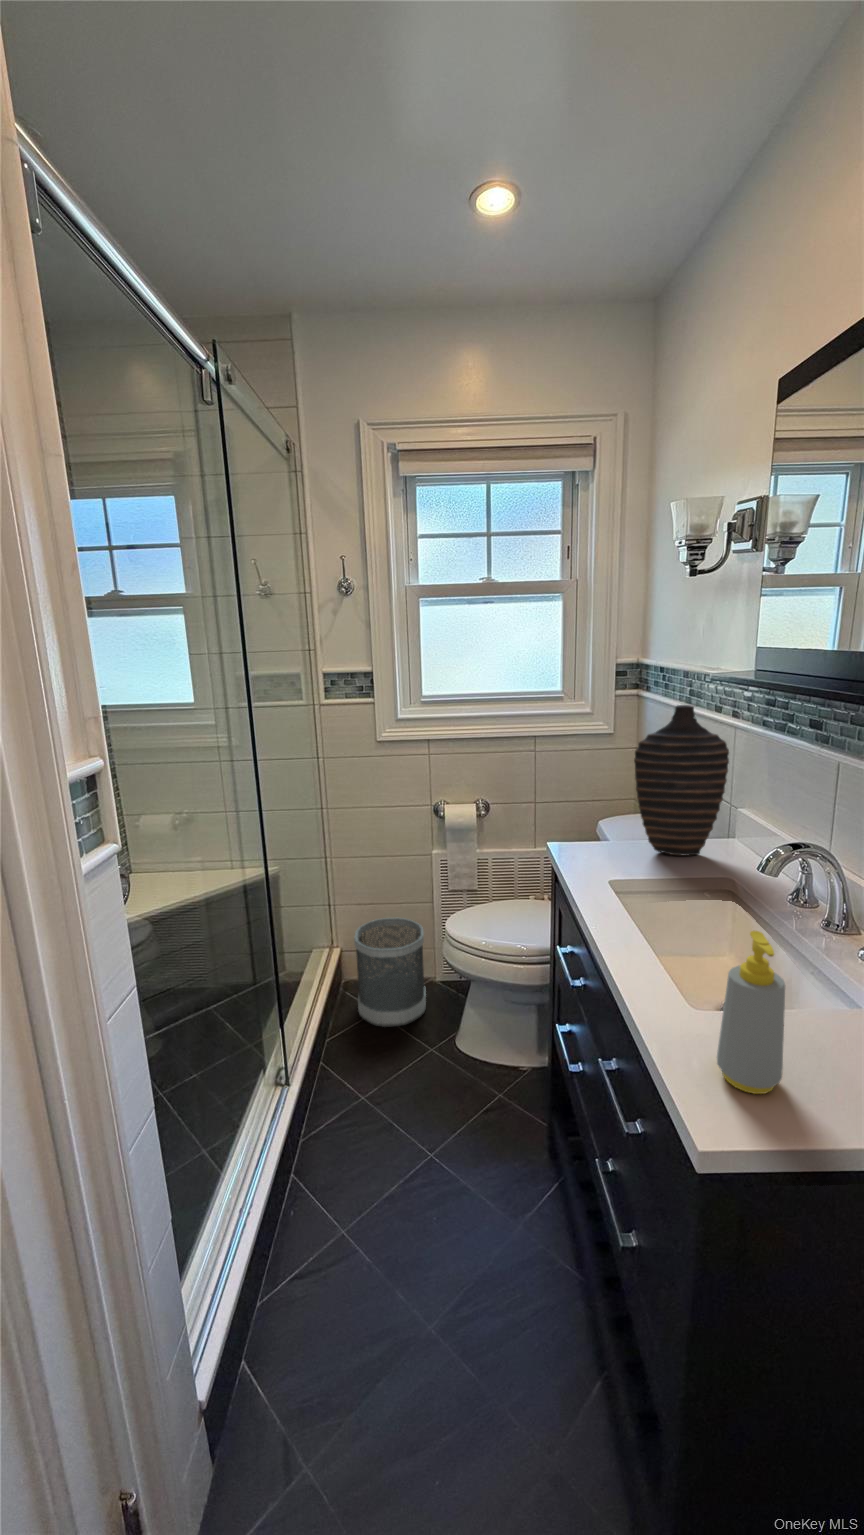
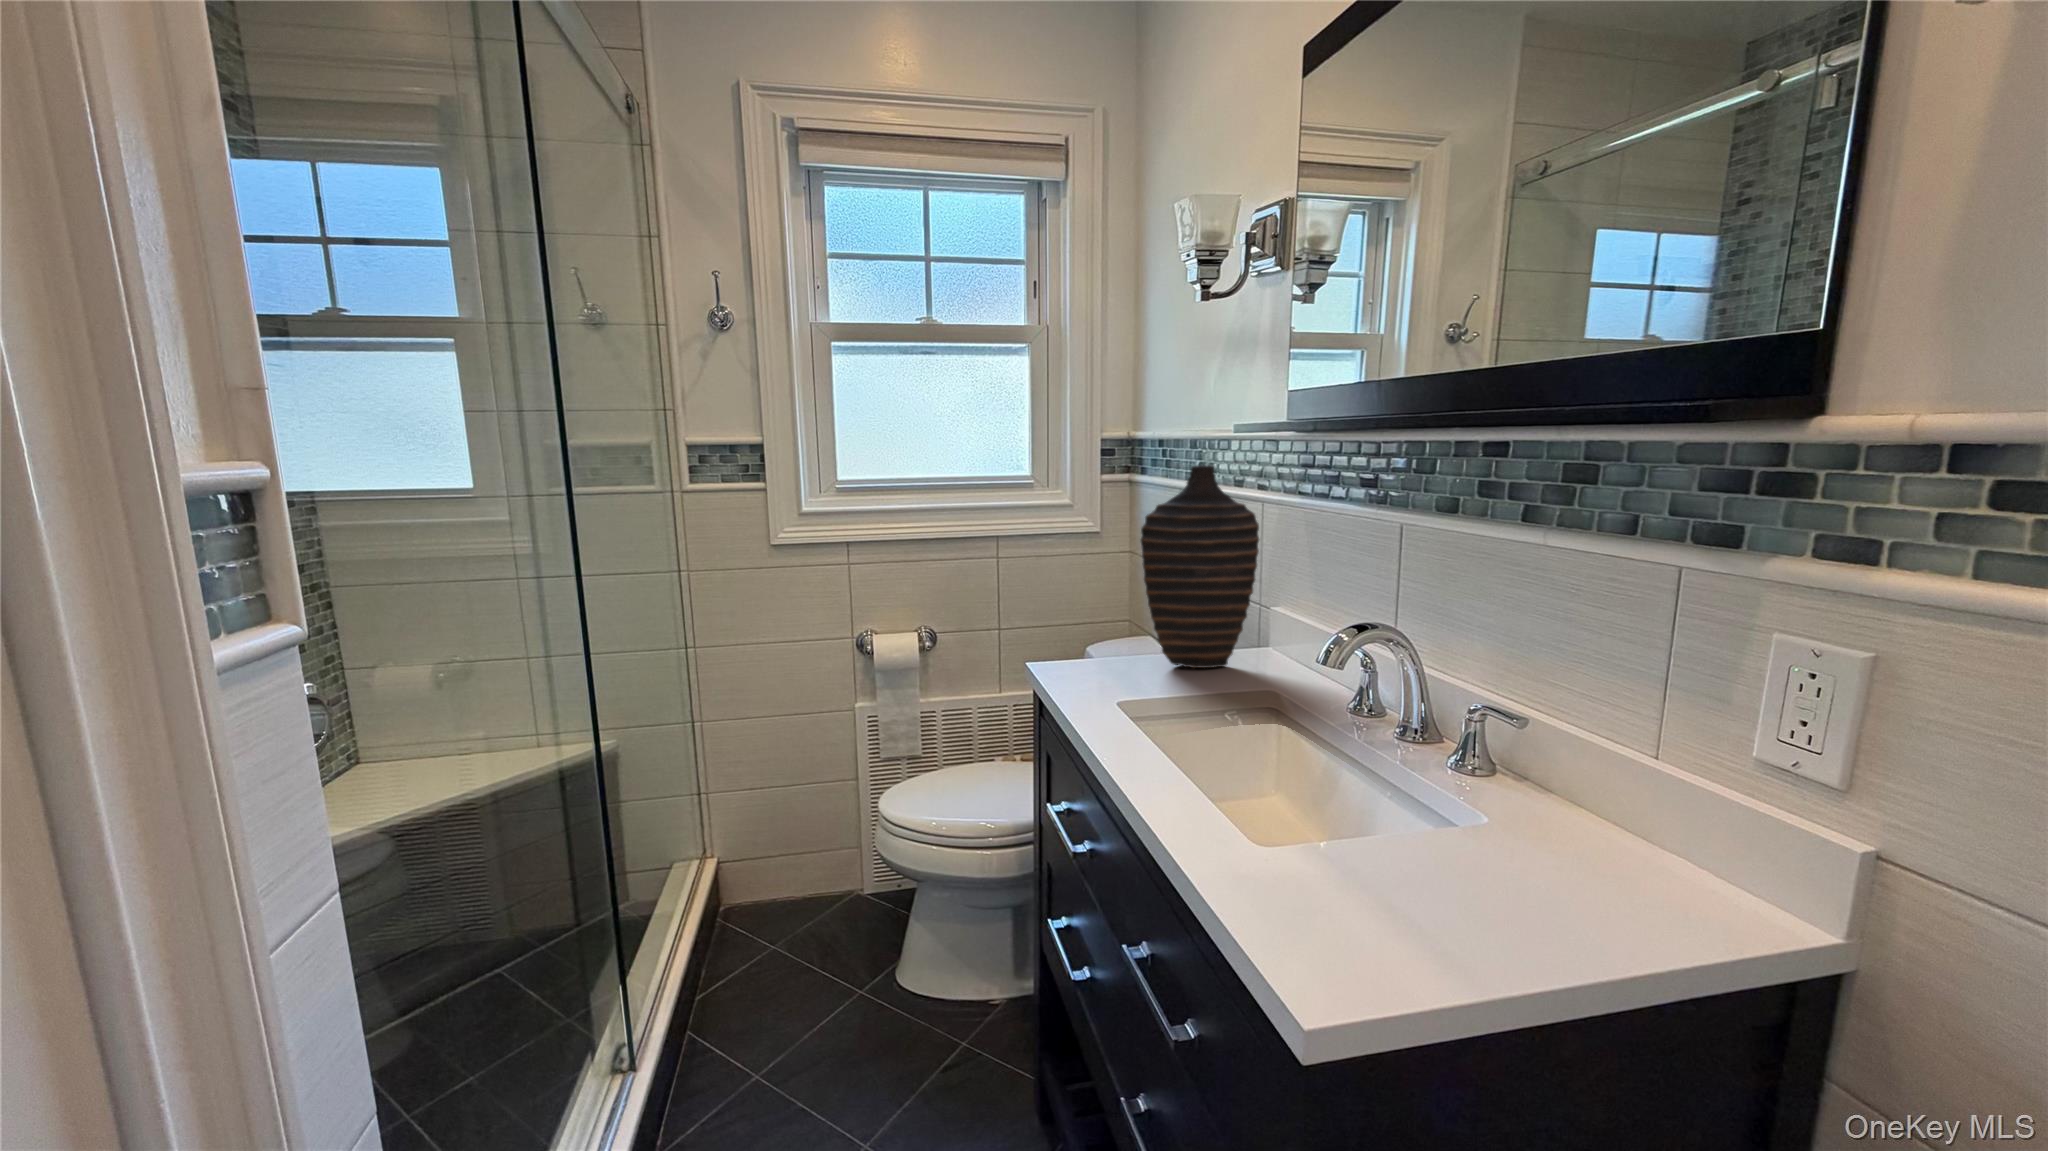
wastebasket: present [354,918,426,1027] -> none [740,802,851,966]
soap bottle: present [717,931,785,1094] -> none [1309,704,1401,943]

